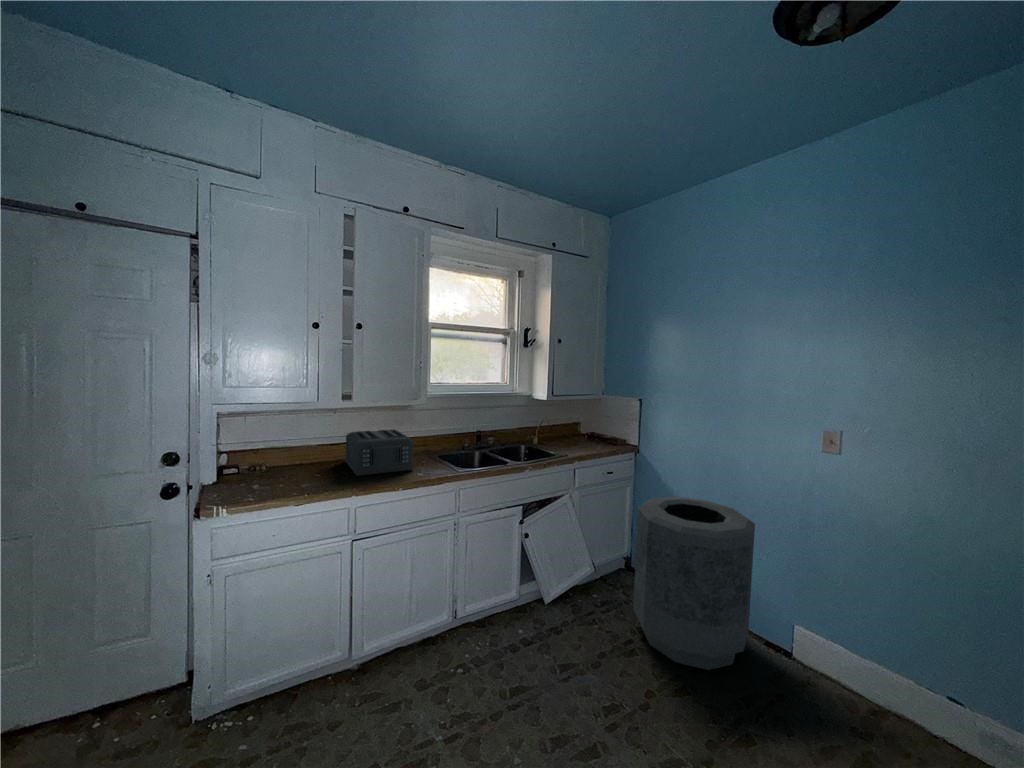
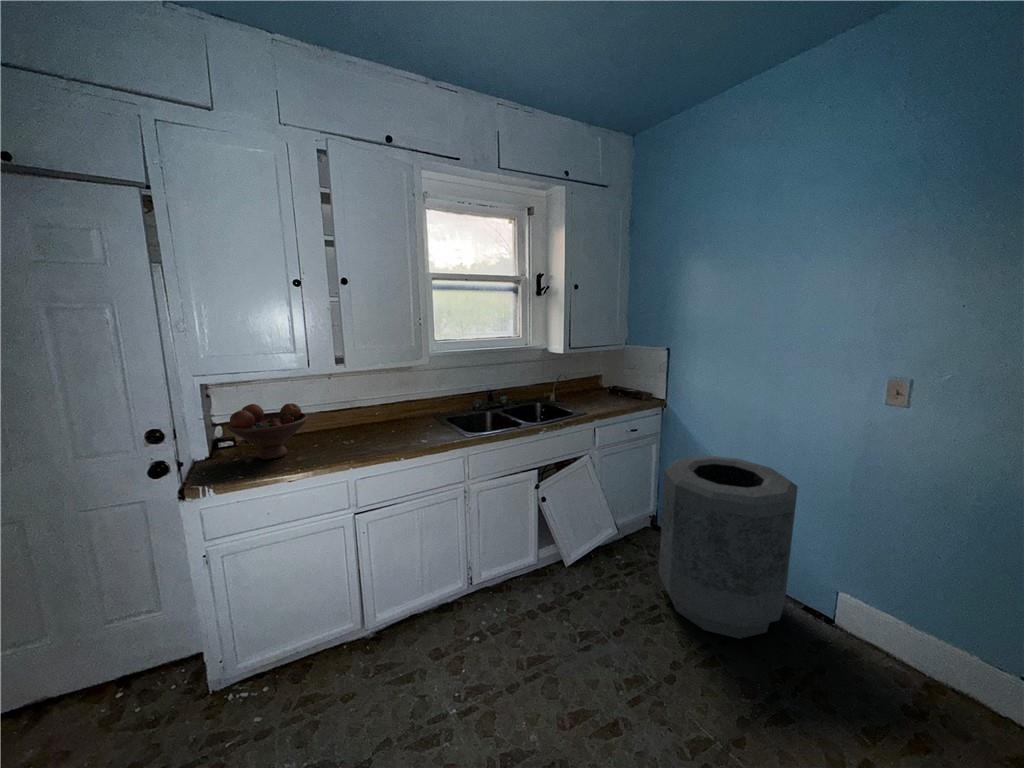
toaster: present [345,430,414,476] -> none [345,393,418,445]
fruit bowl: none [240,433,315,485] -> present [227,403,308,459]

